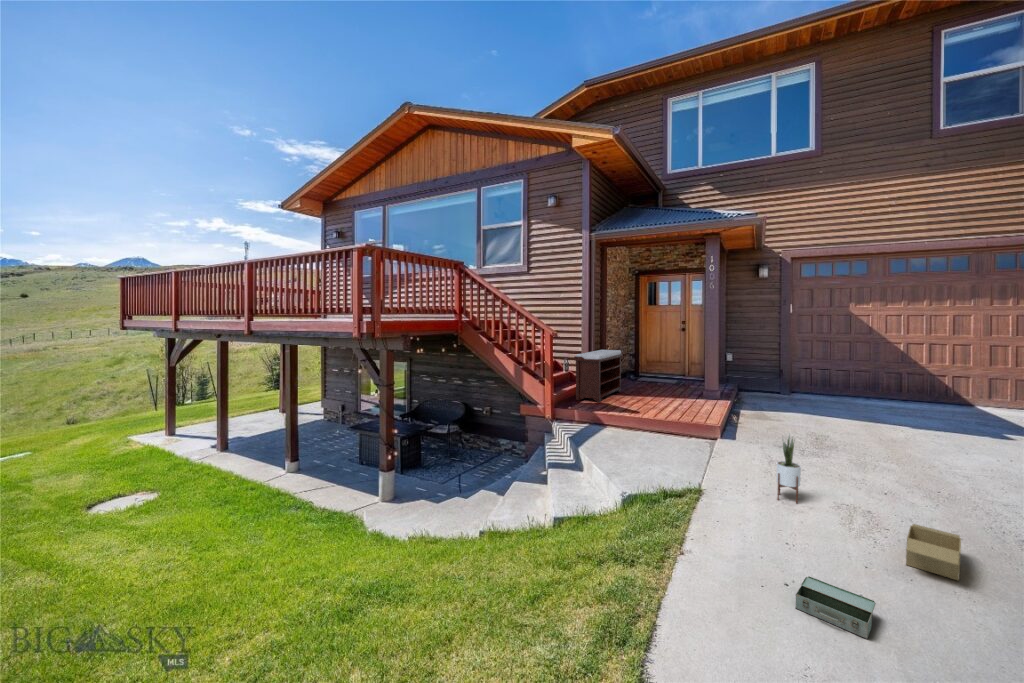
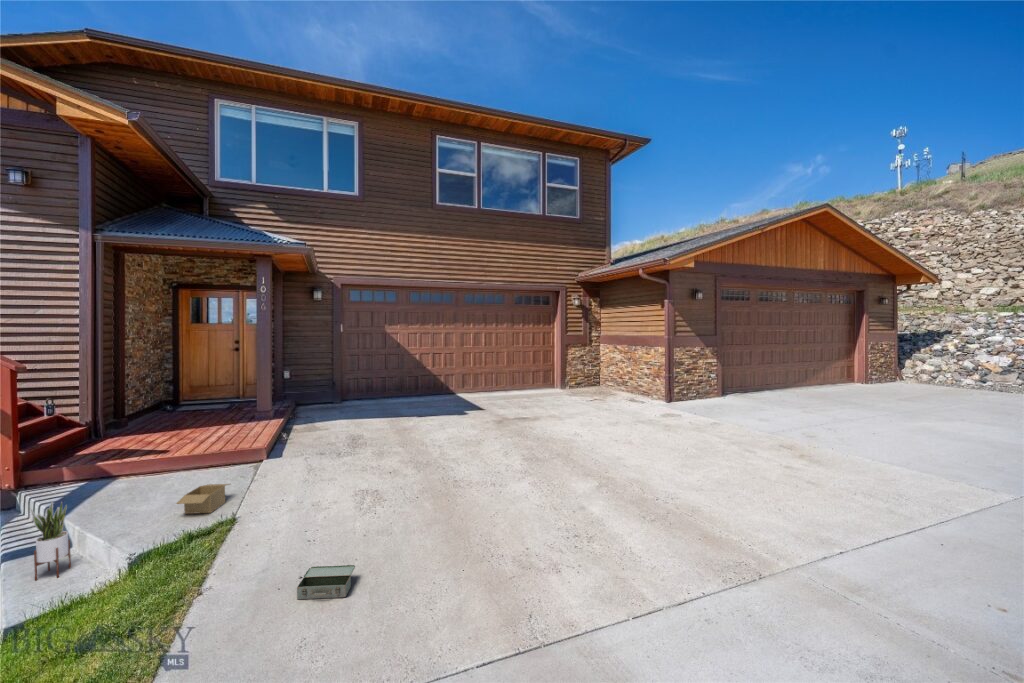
bench: present [574,350,623,402] -> none [63,379,151,452]
potted plant: present [776,435,801,504] -> present [30,501,71,580]
cardboard box: present [906,524,961,581] -> present [176,484,230,514]

